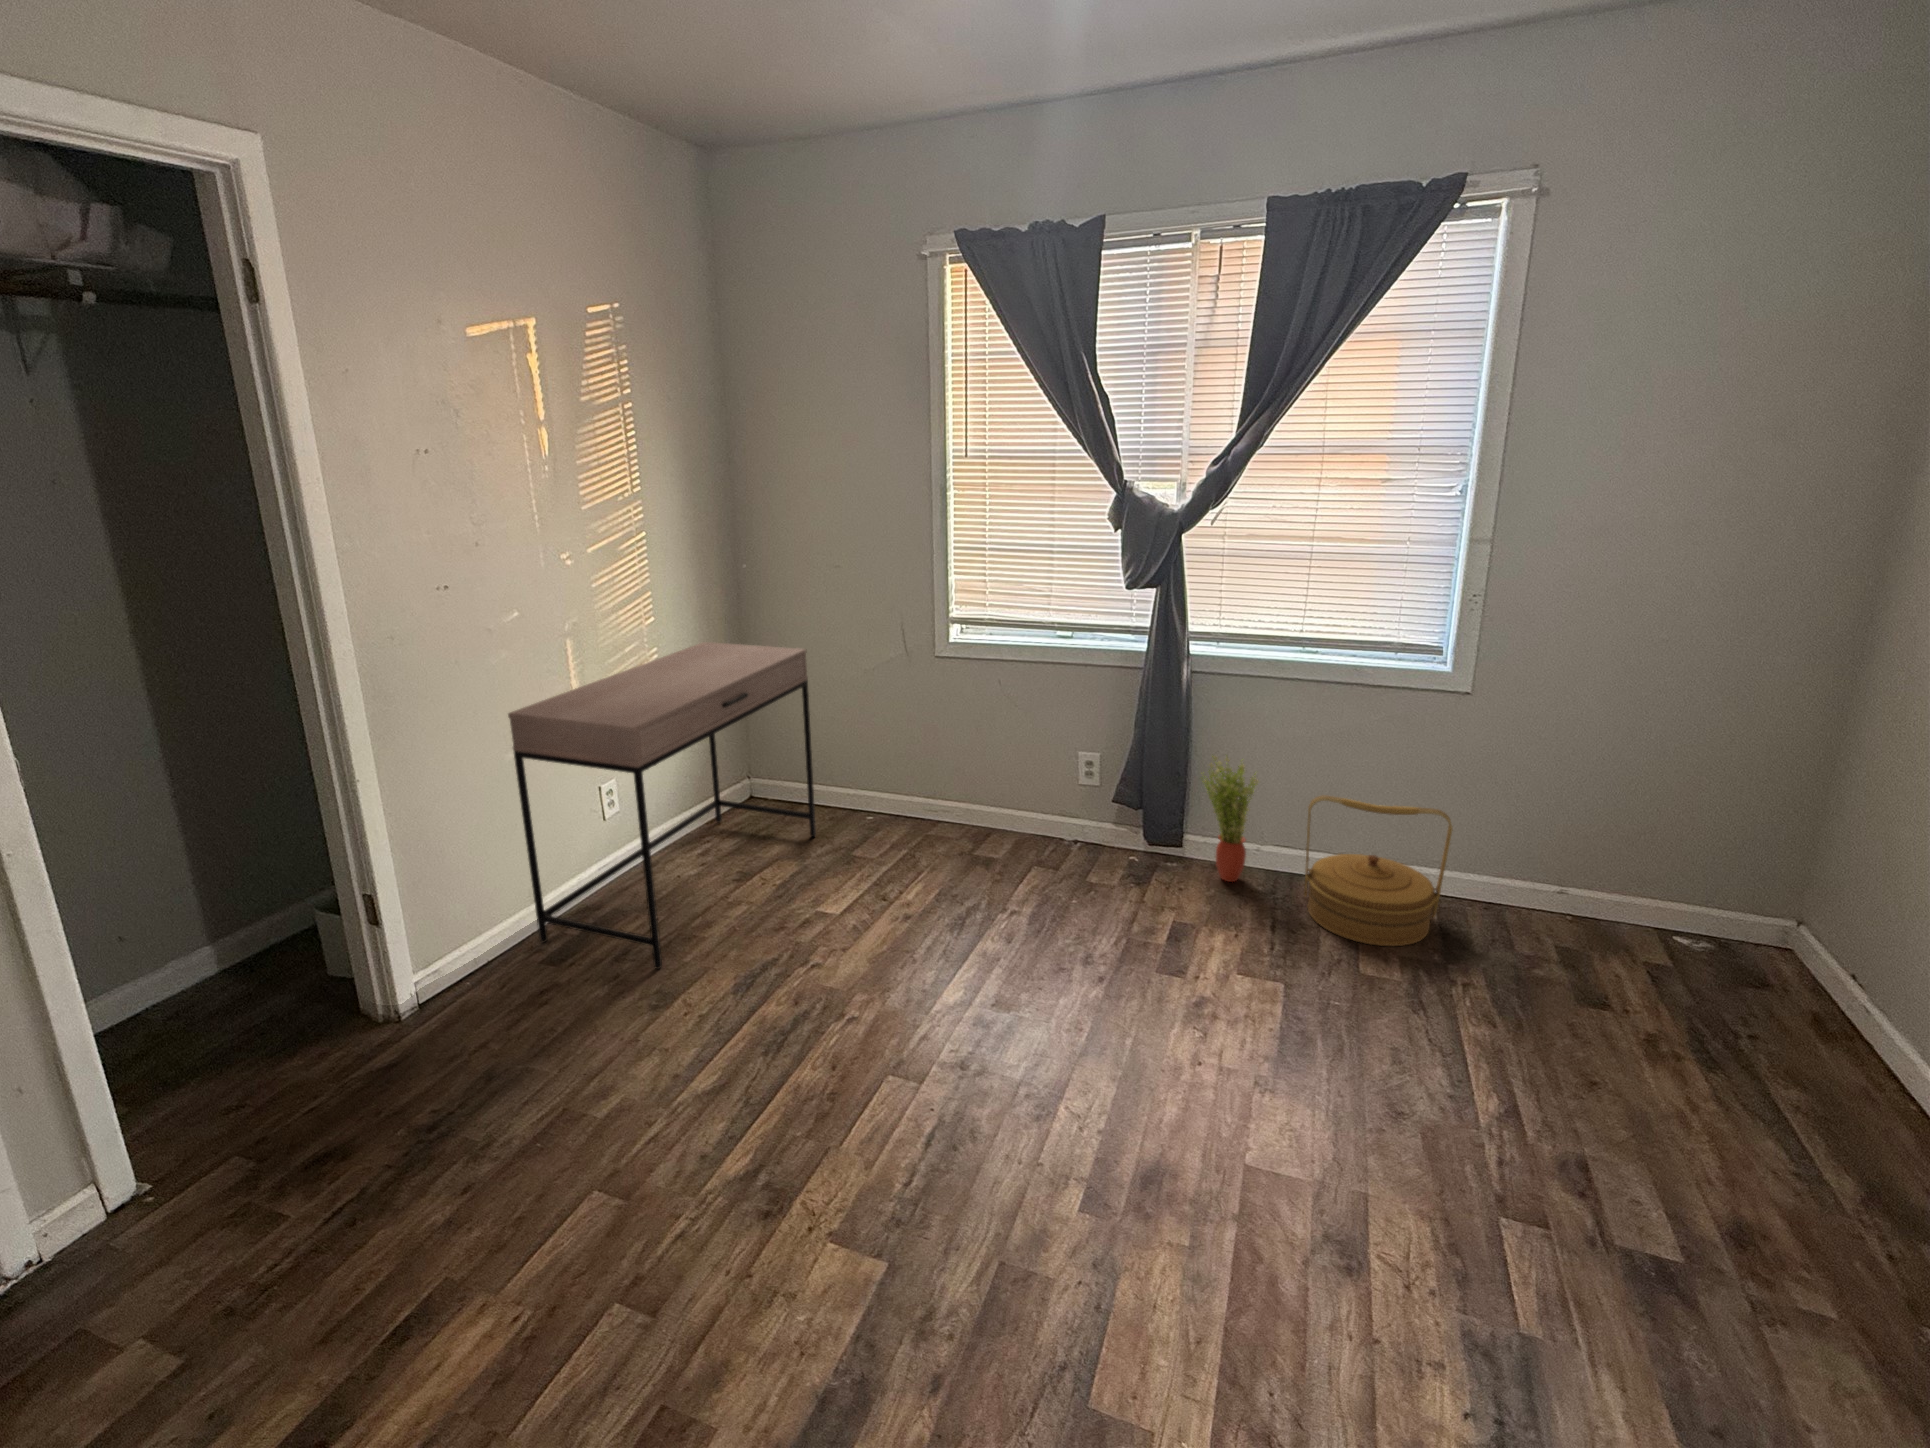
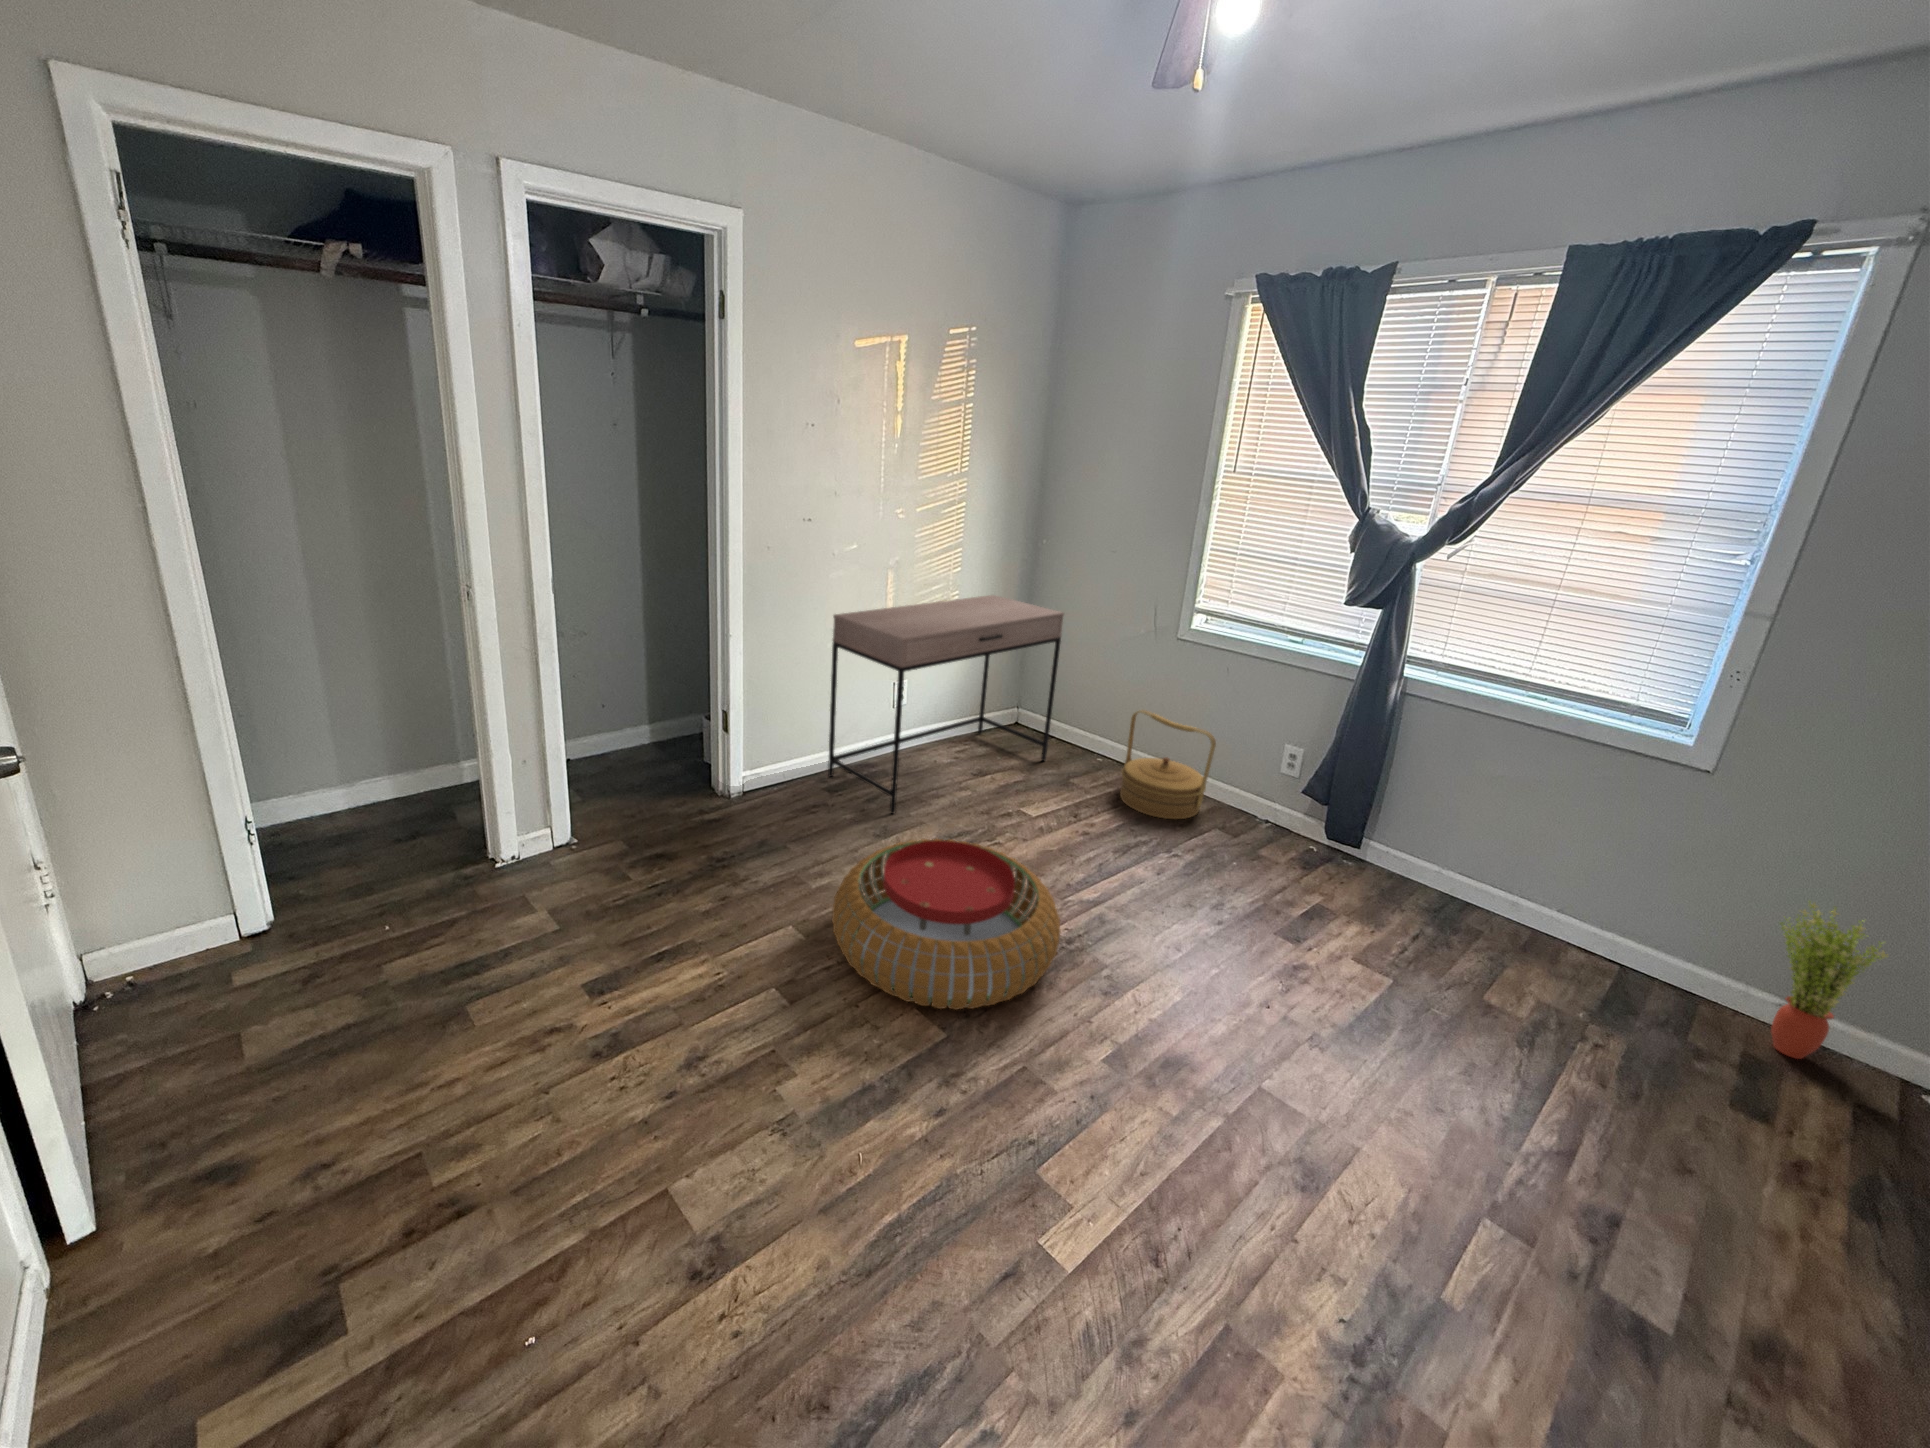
potted plant: present [1202,756,1258,882] -> present [1771,902,1888,1059]
woven basket: present [1304,795,1452,946] -> present [1120,710,1216,819]
pouf: none [652,979,971,1244] -> present [832,839,1060,1010]

